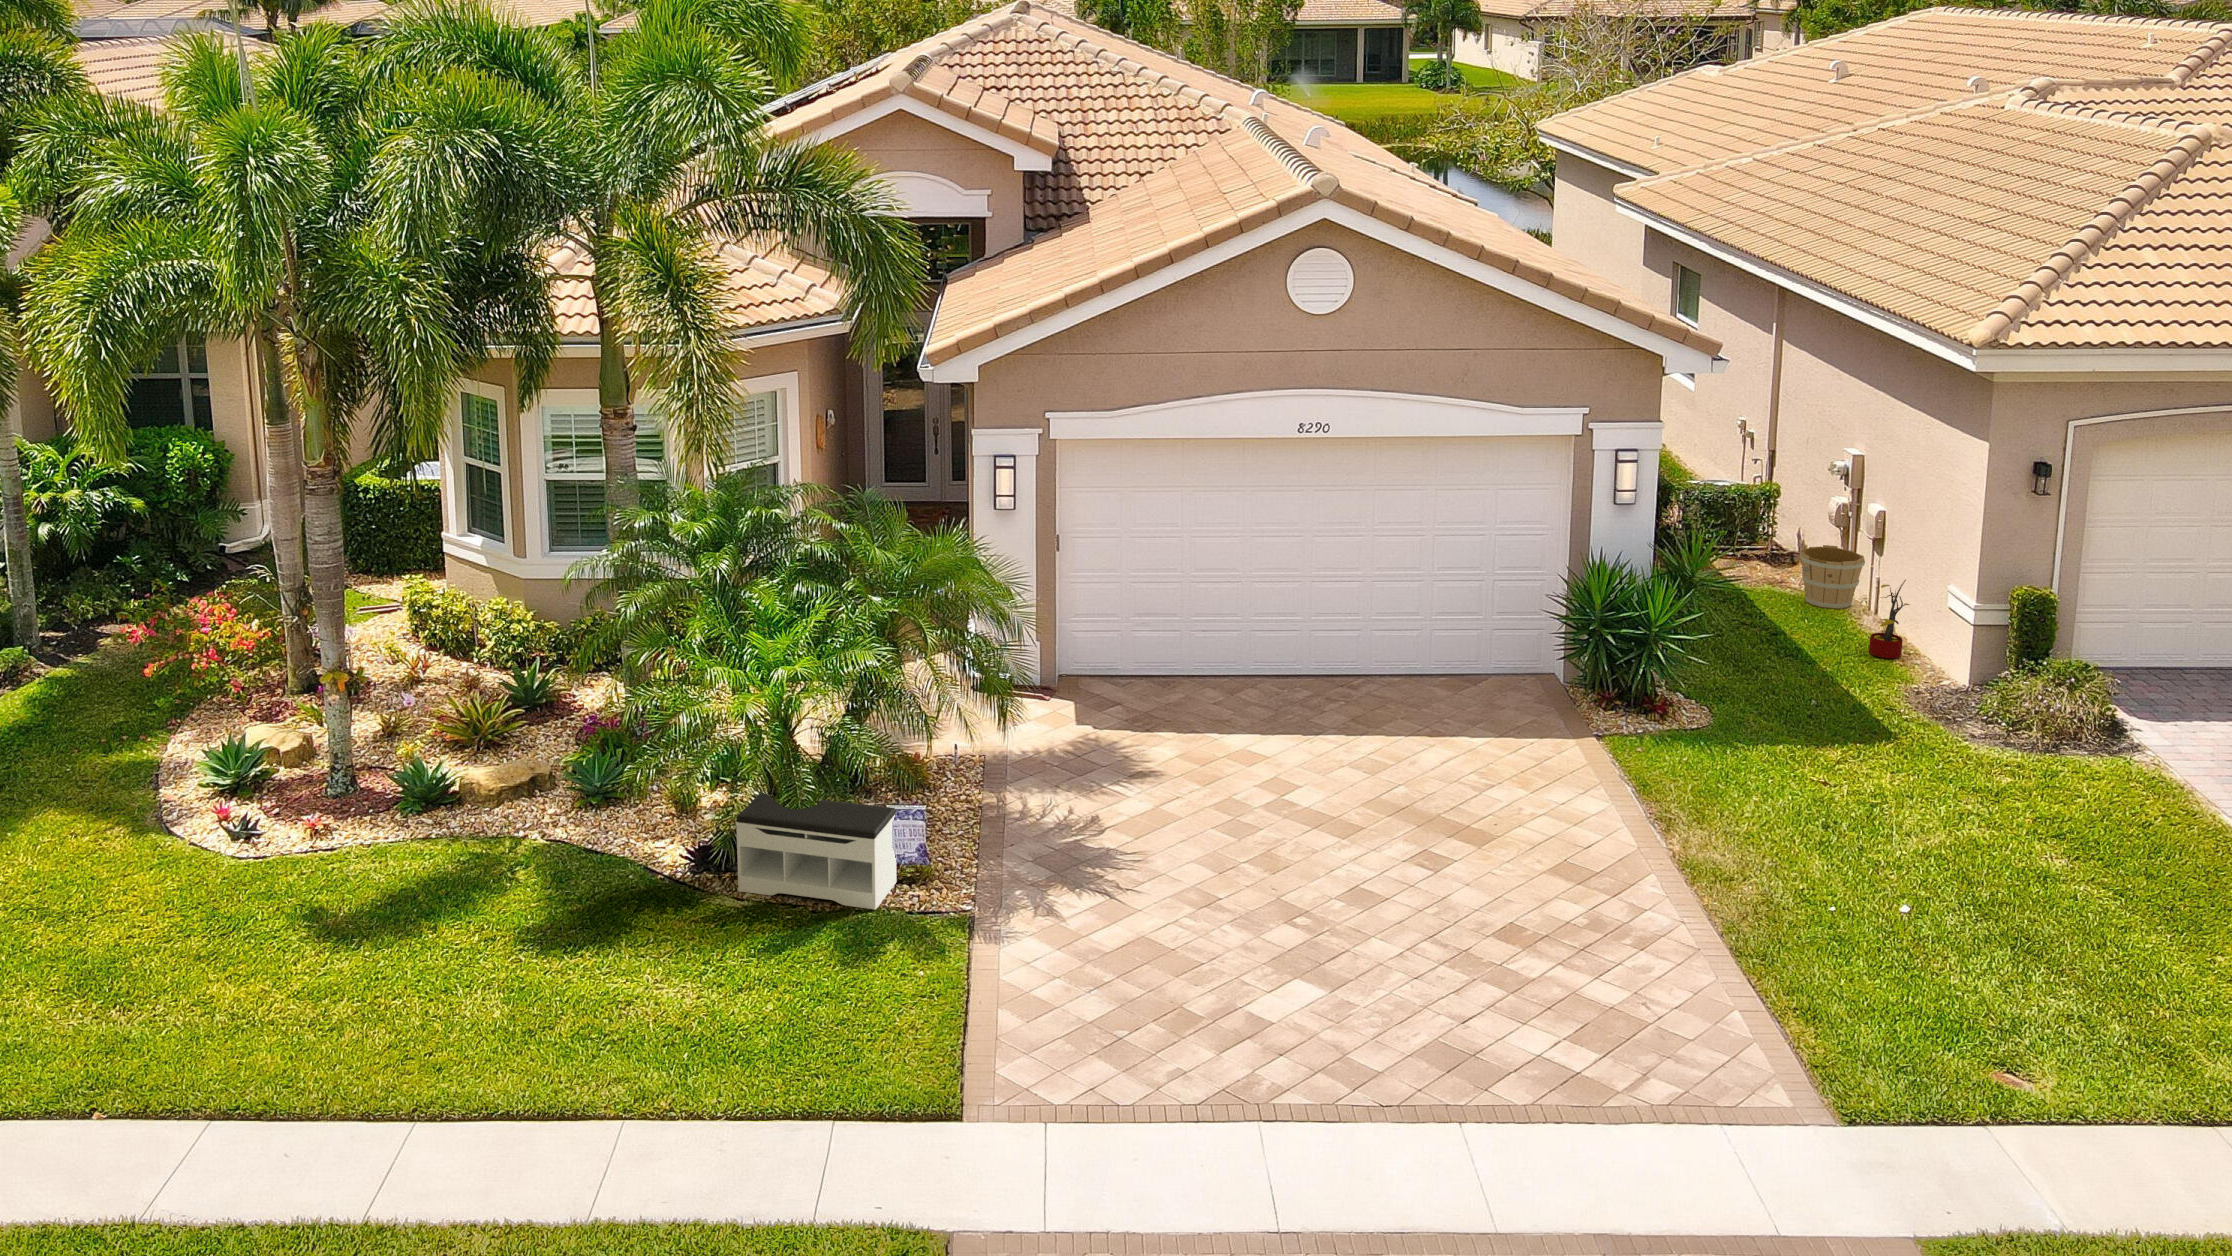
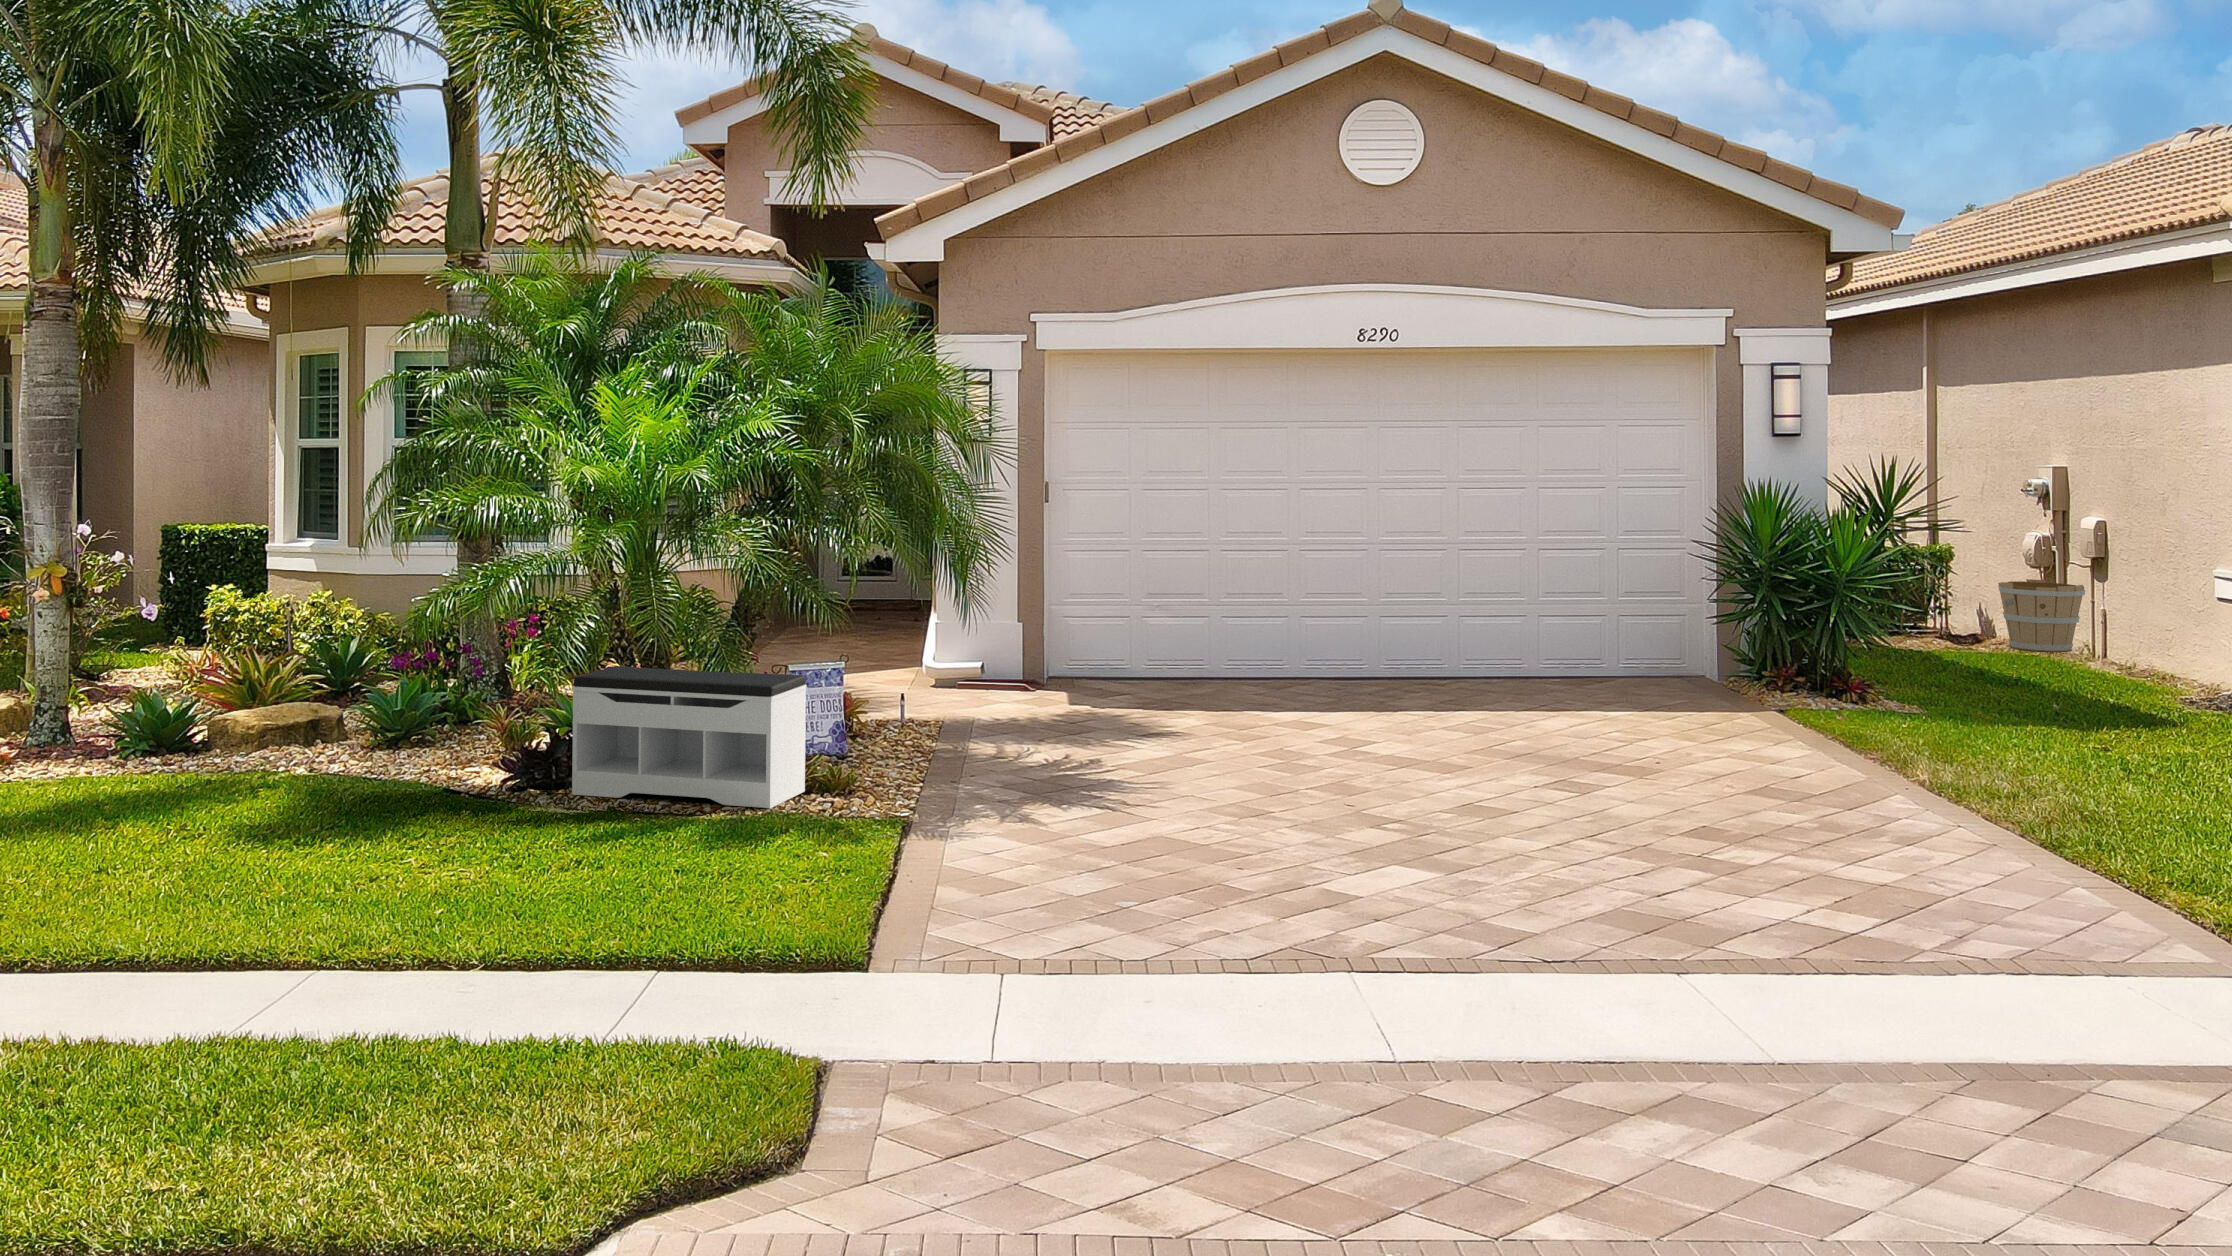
decorative plant: present [1869,580,1910,658] -> none [2113,579,2160,677]

